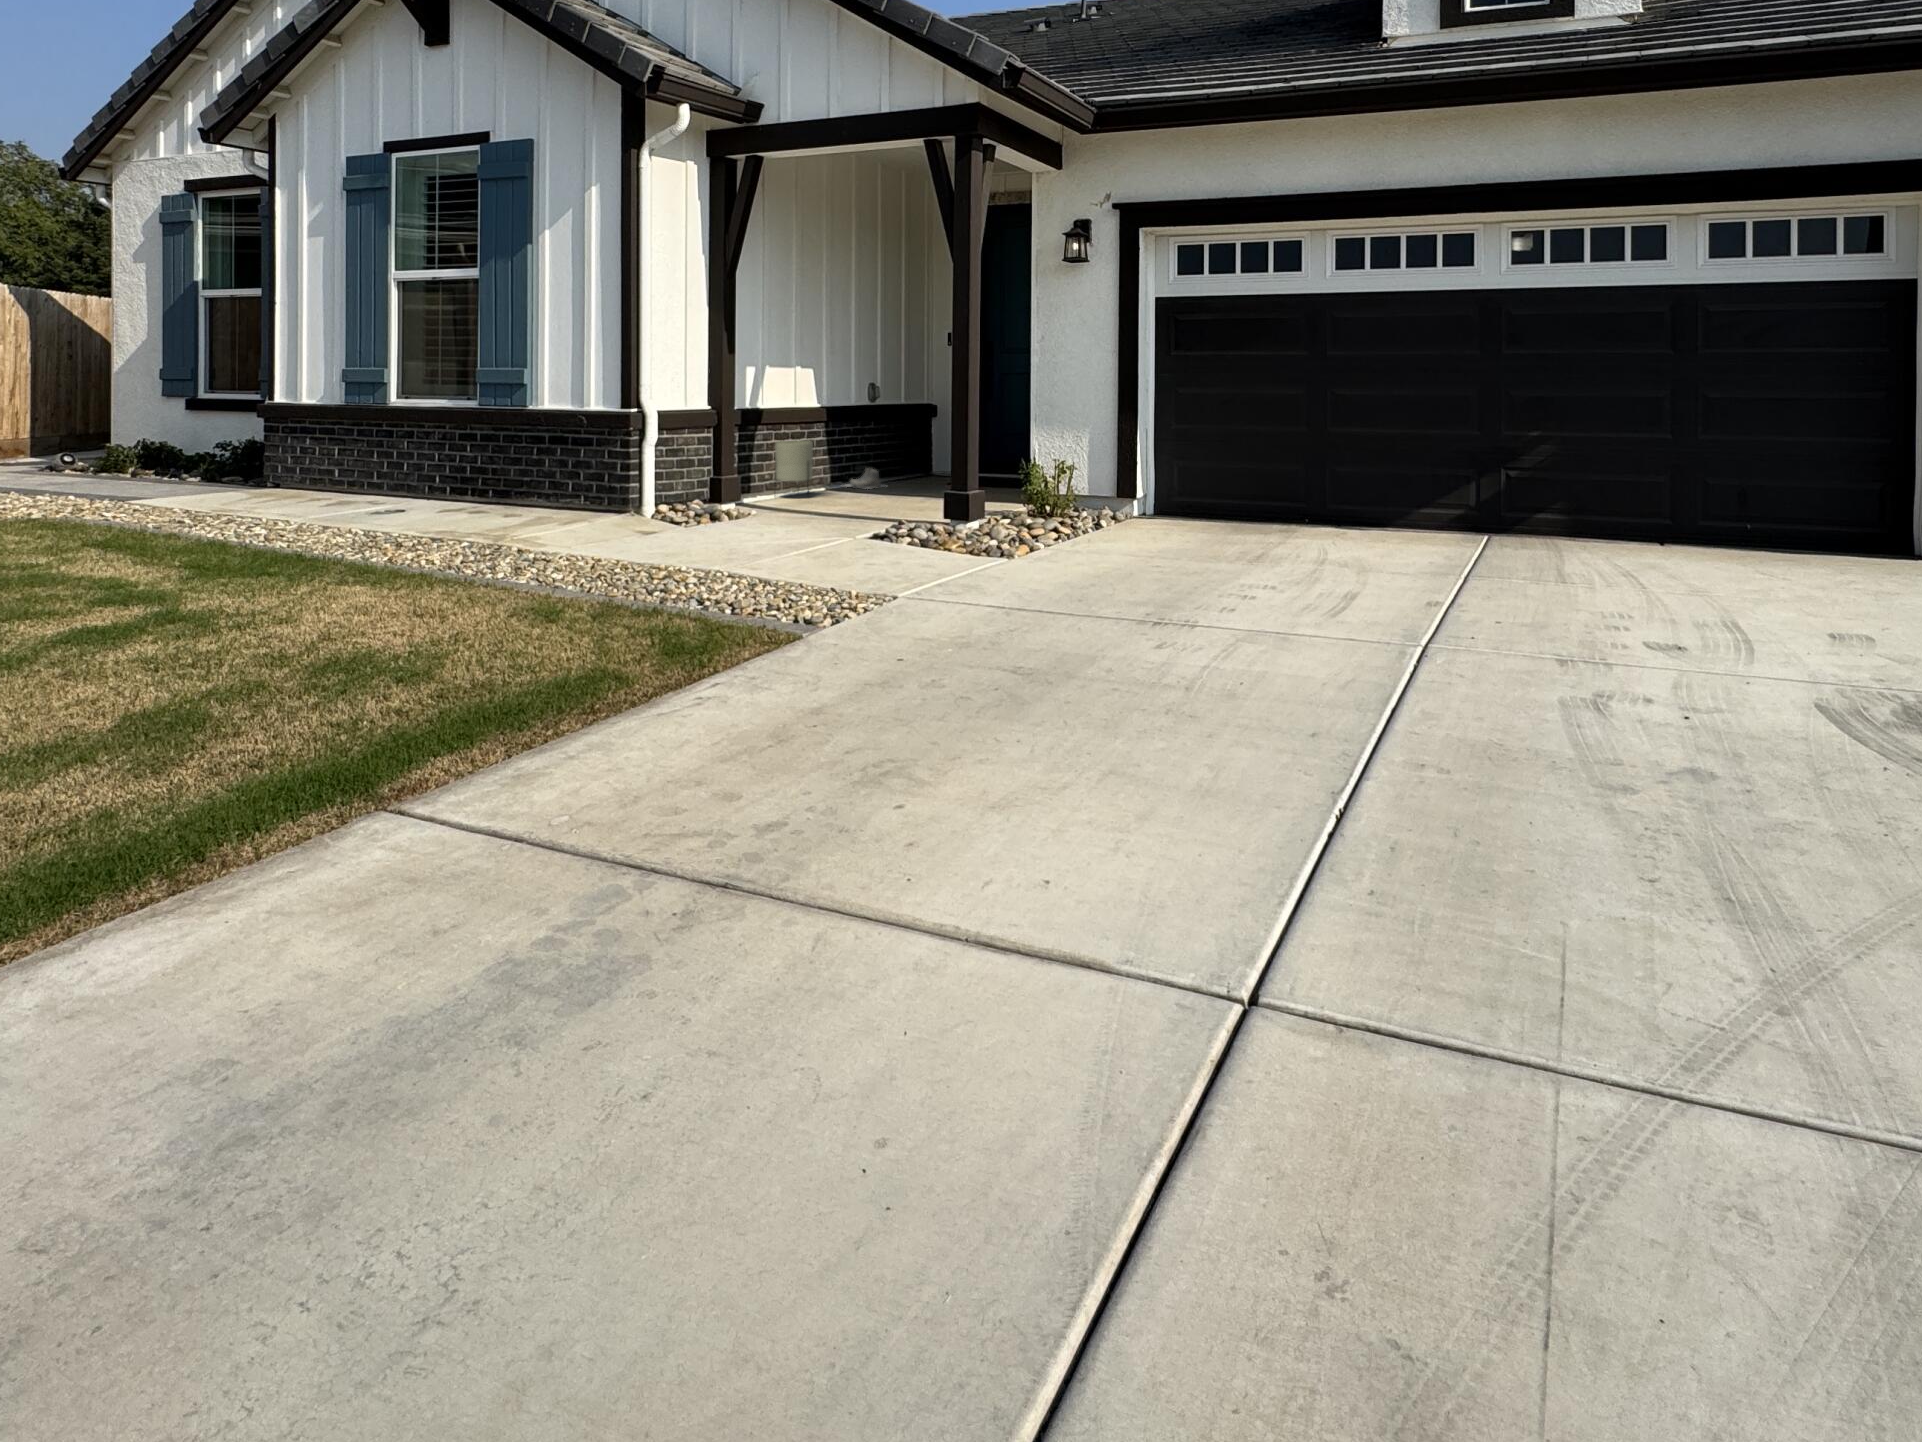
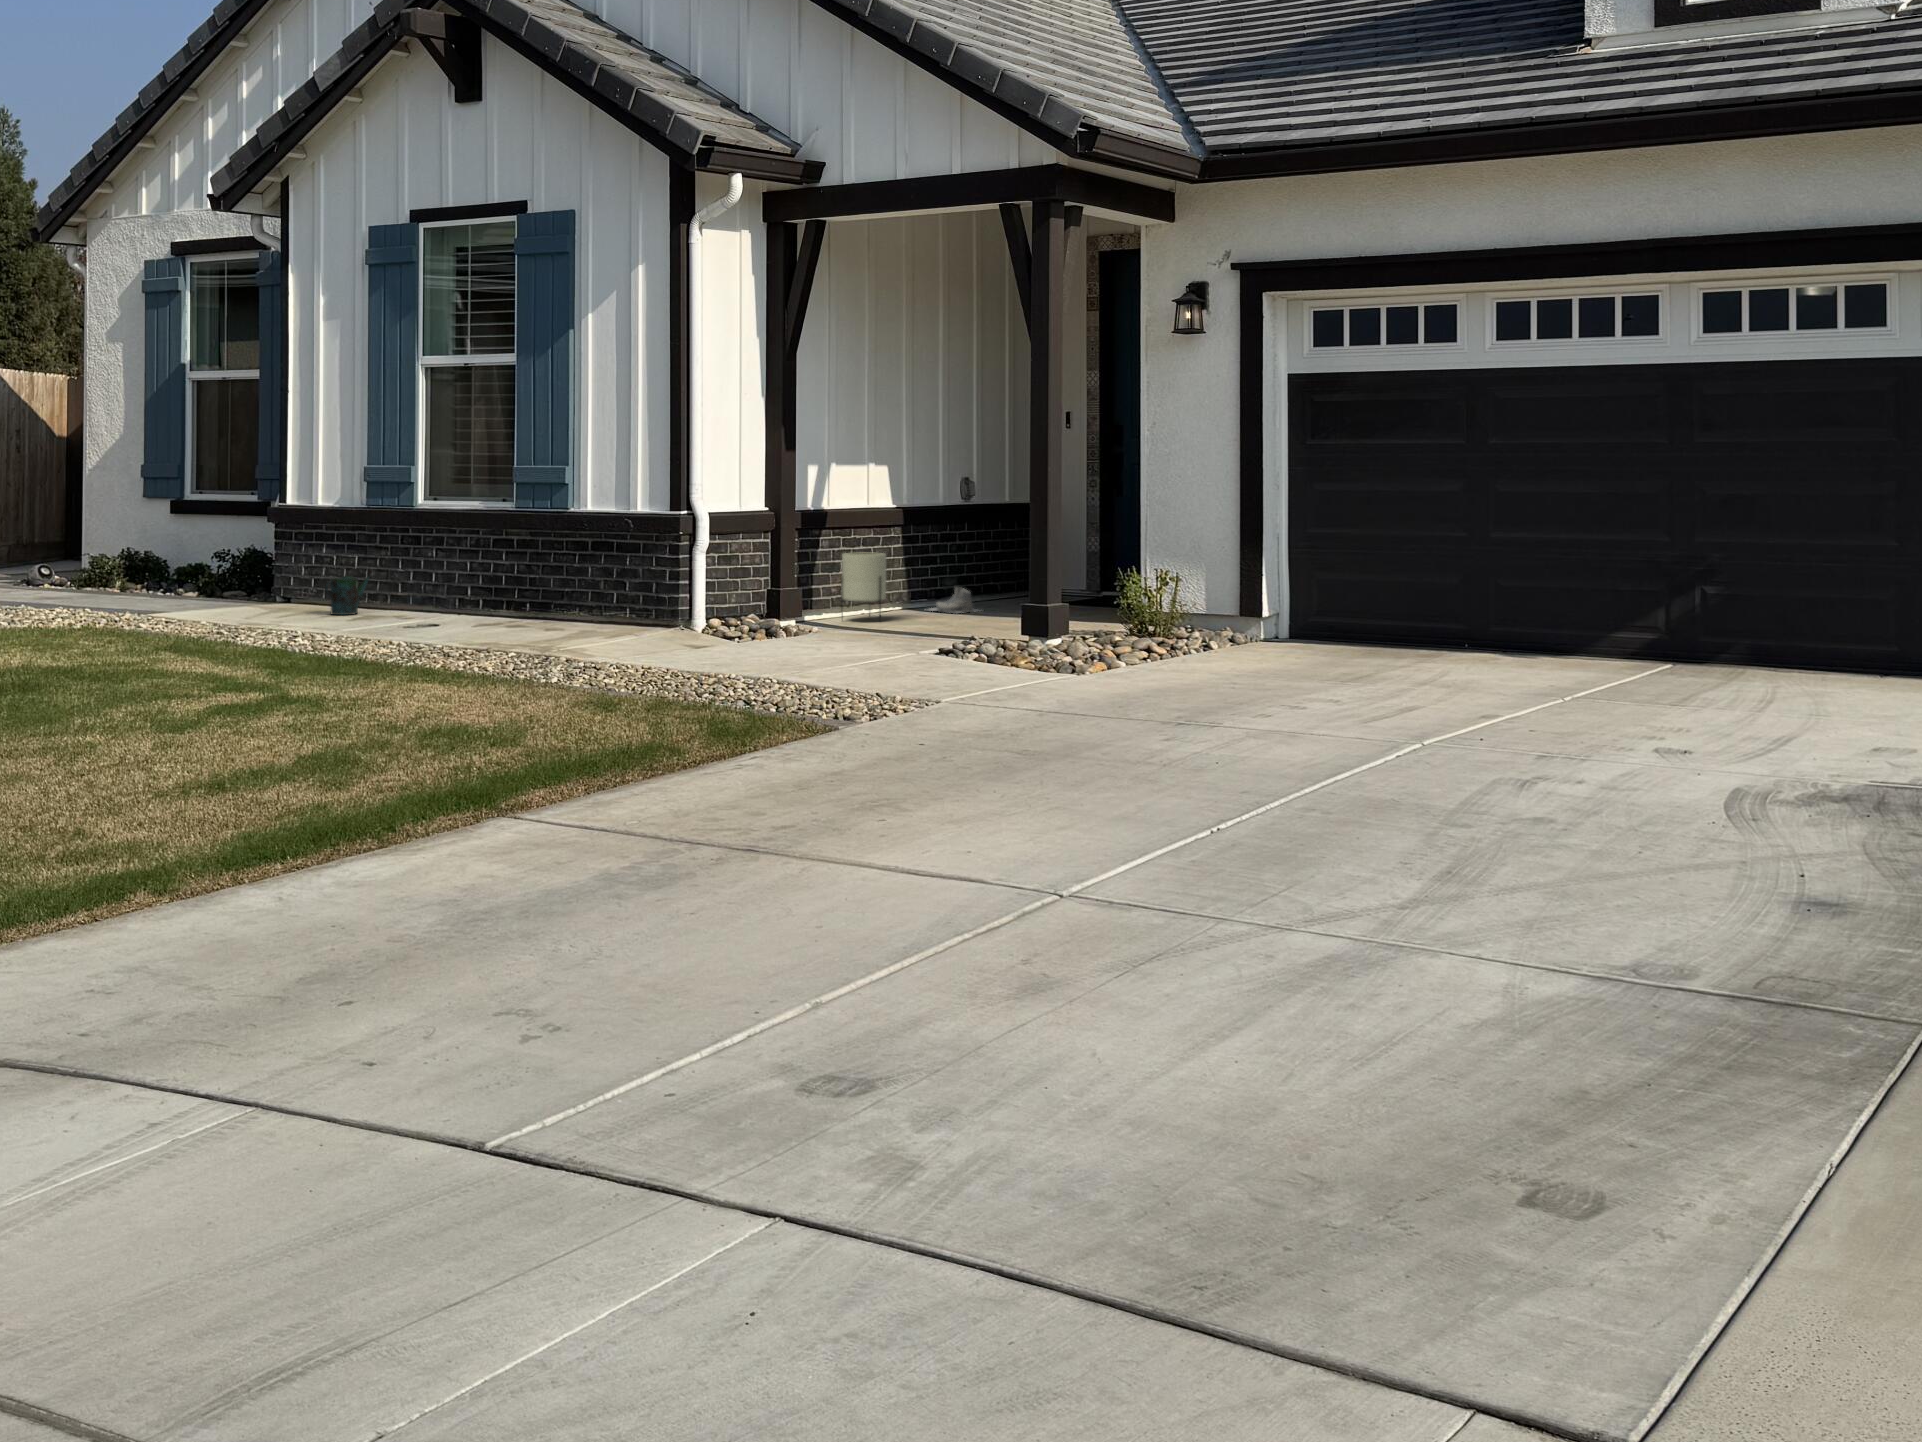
watering can: none [302,457,356,497] -> present [325,571,372,615]

